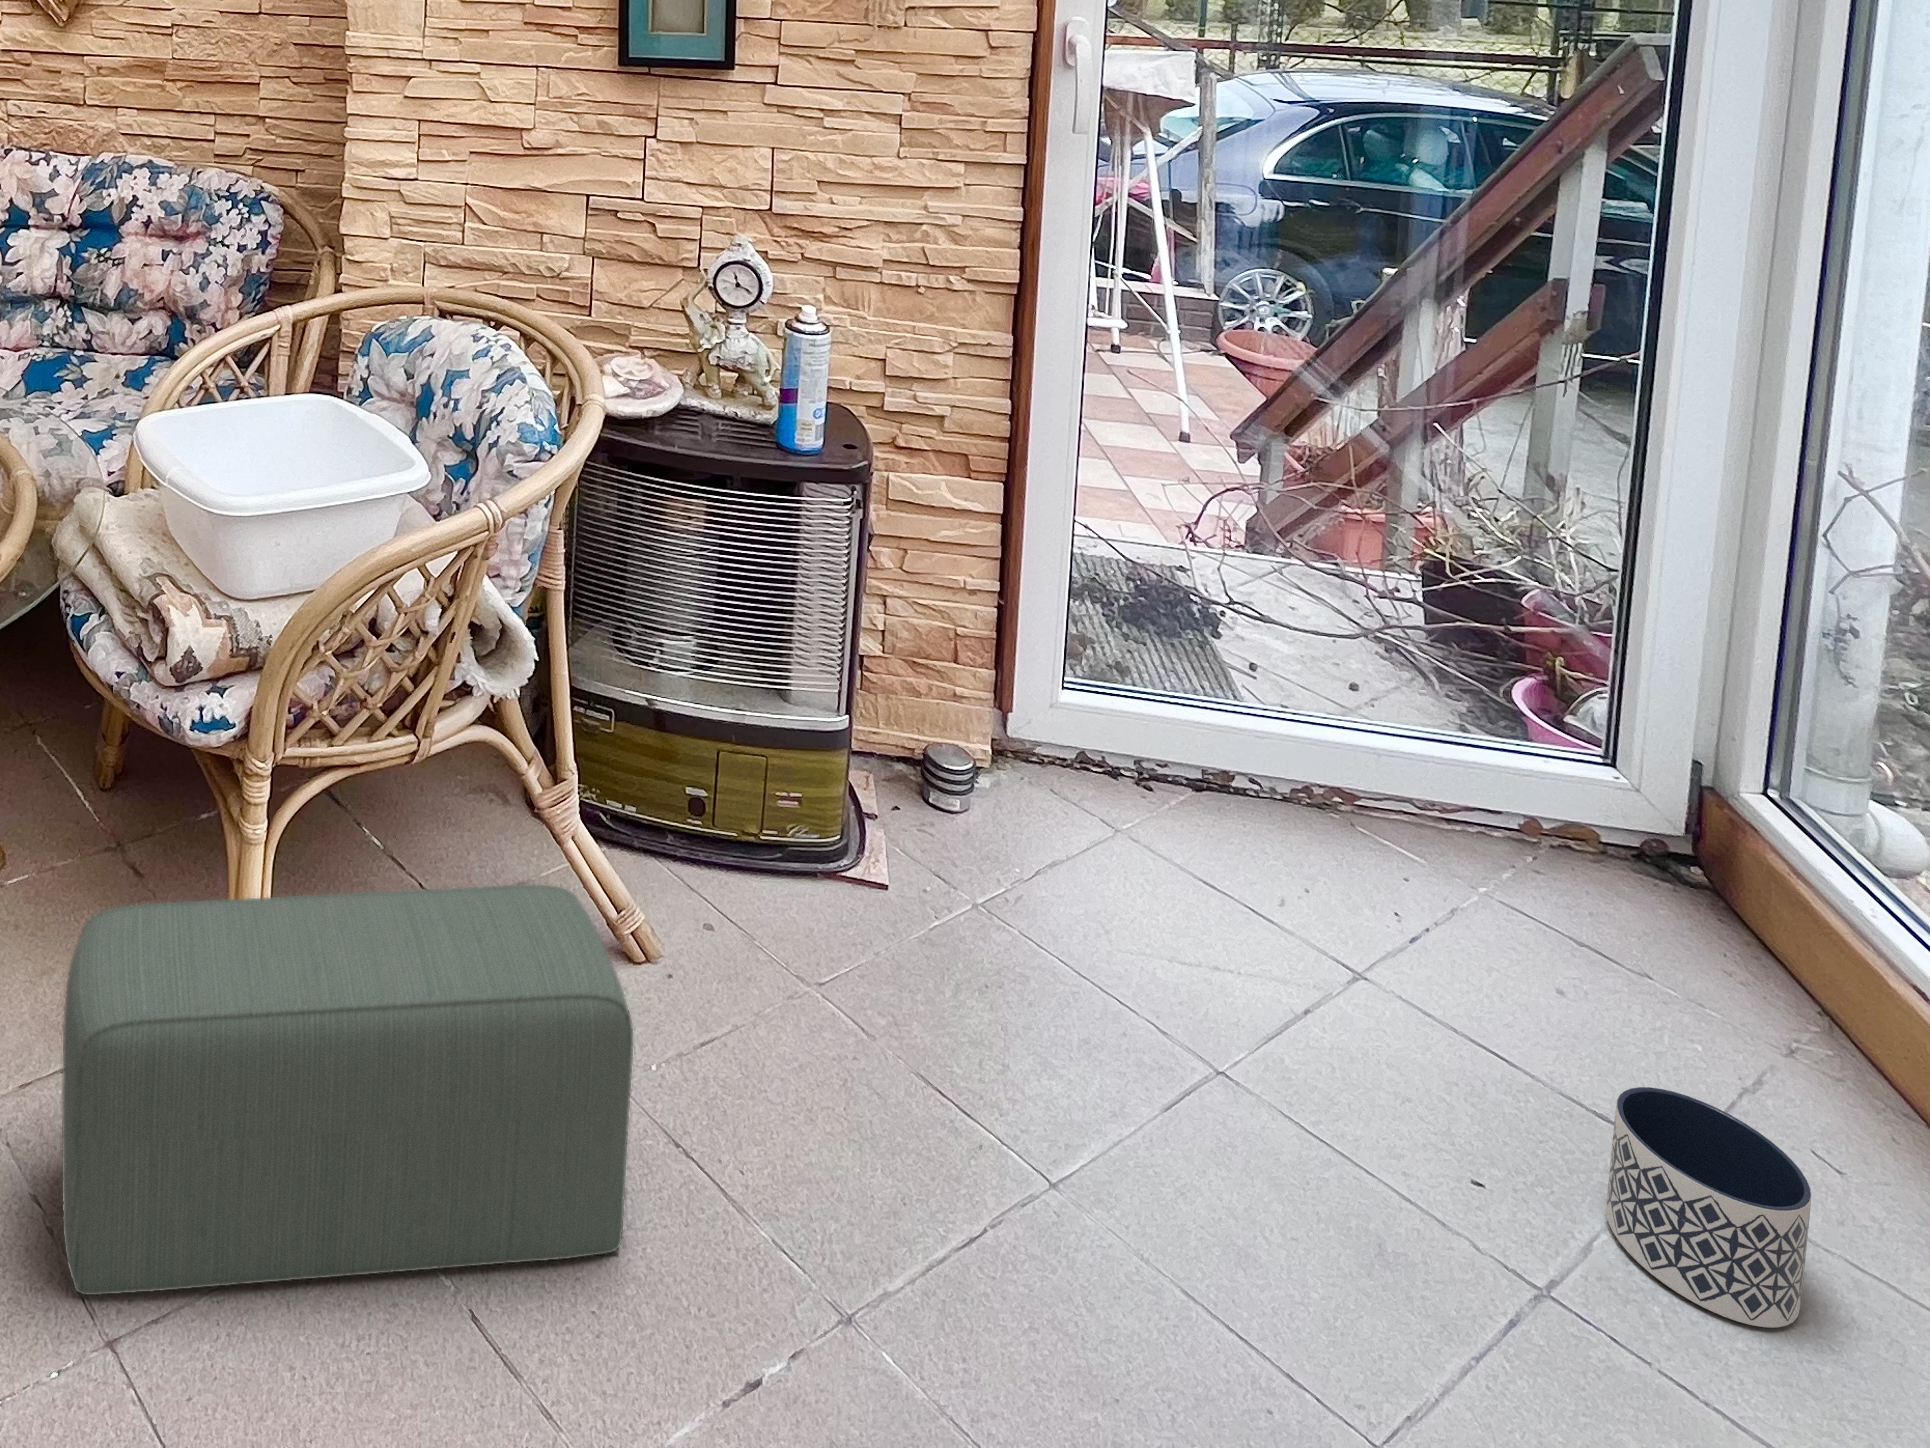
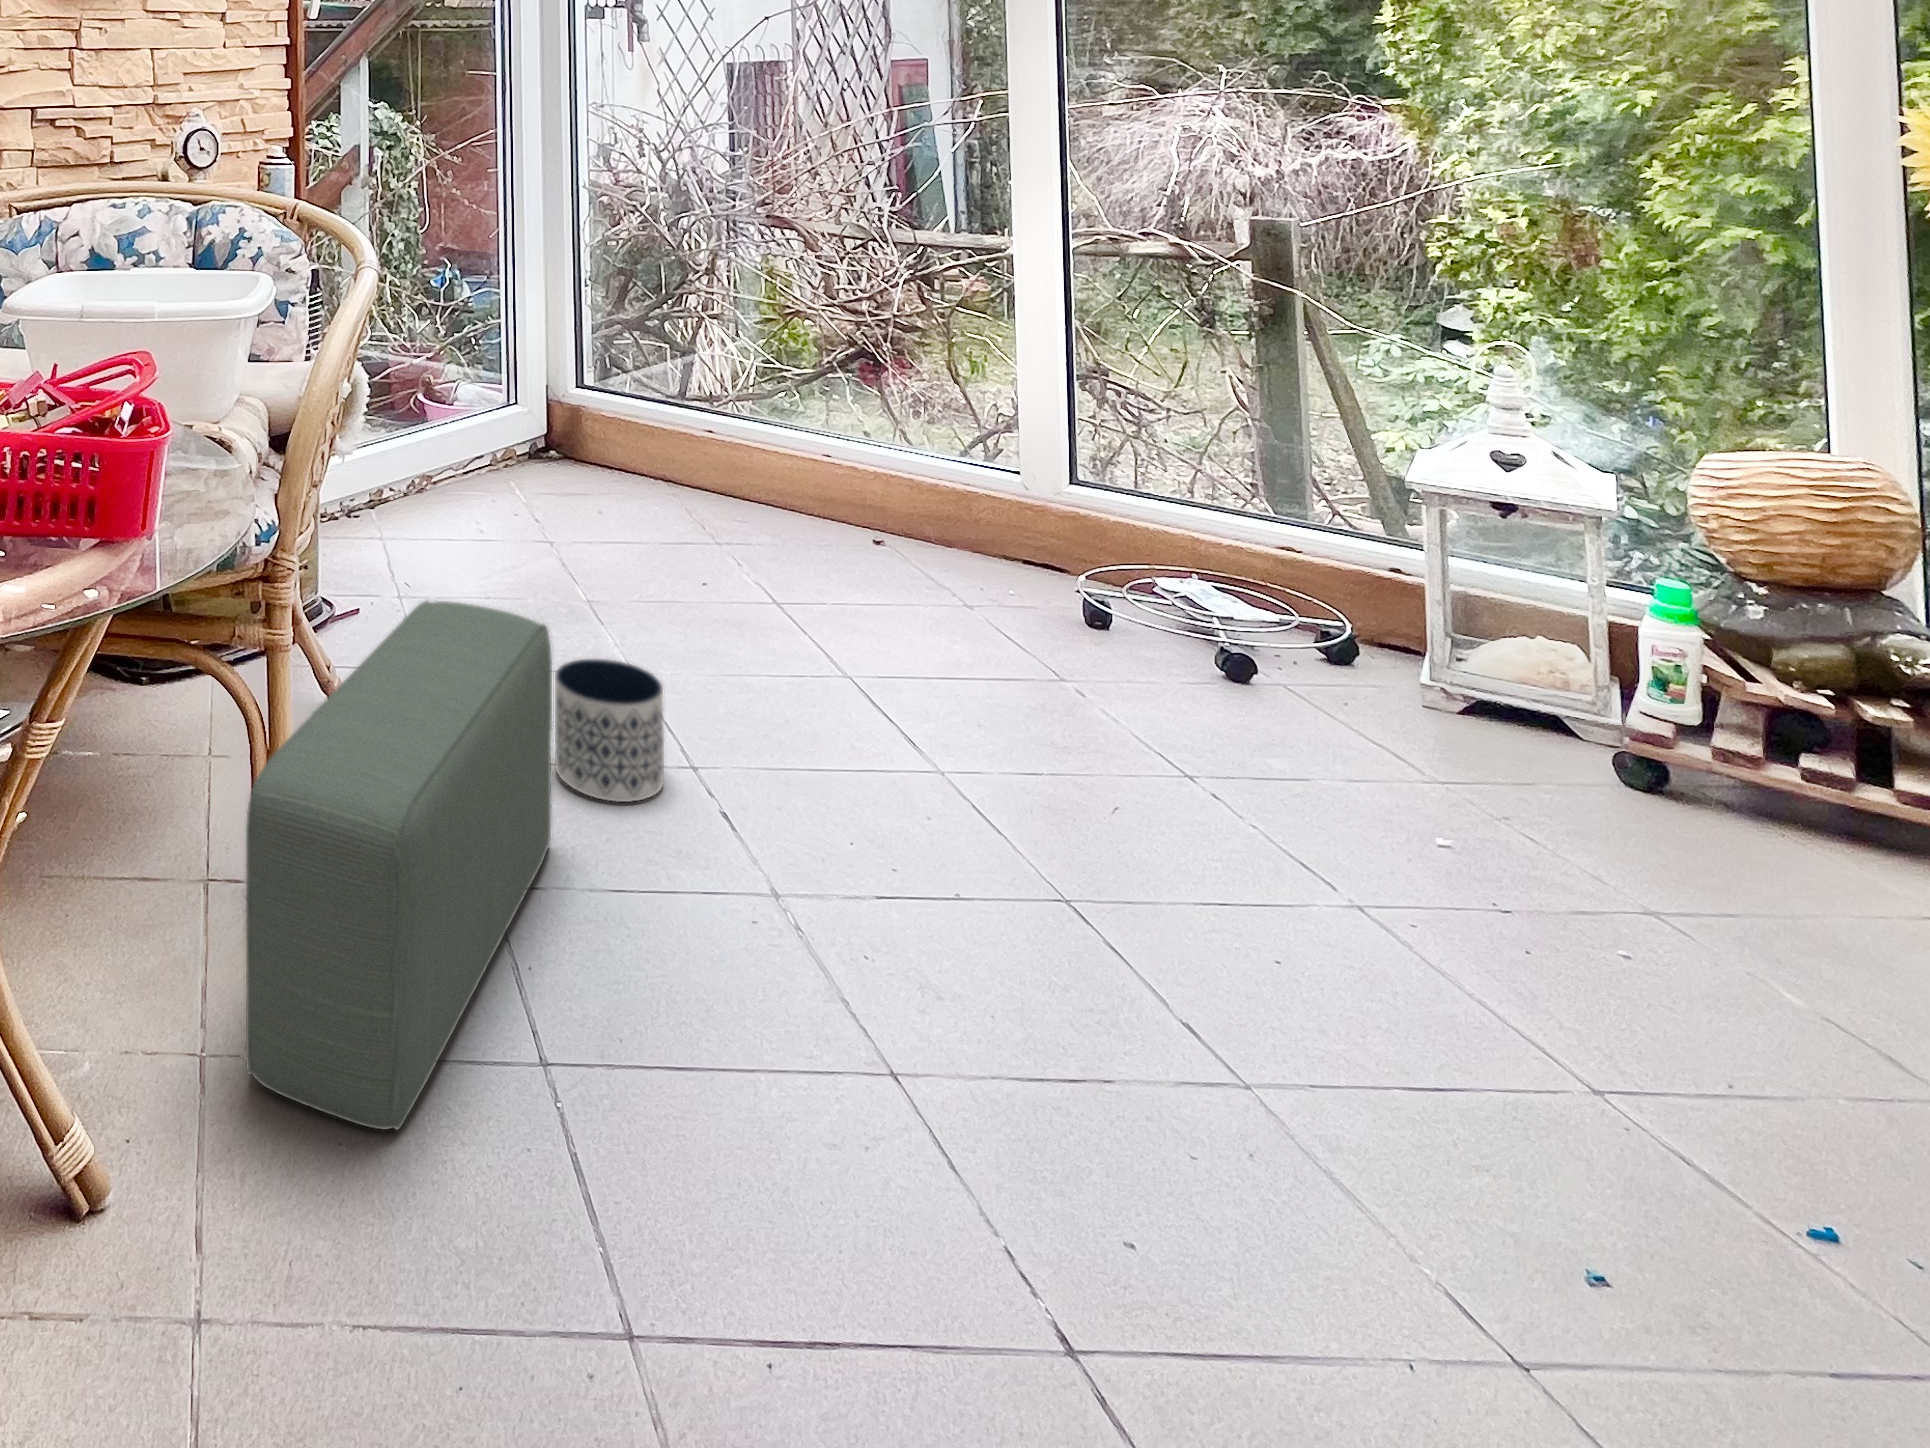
planter: present [1606,1087,1811,1328] -> present [555,659,664,802]

